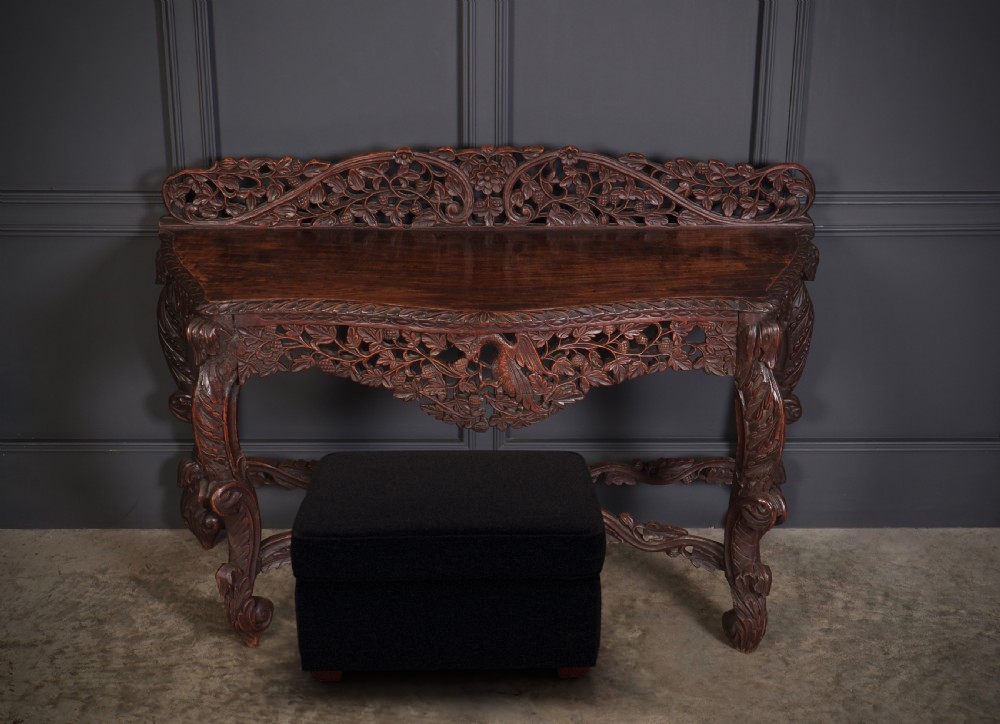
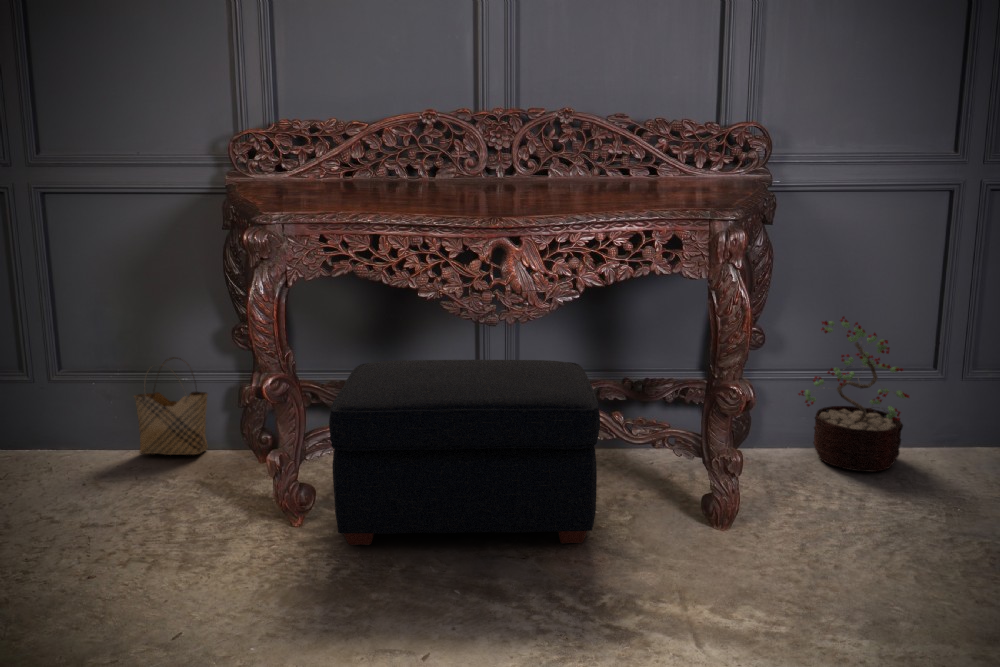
decorative plant: none [835,389,964,573] -> present [798,317,909,472]
woven basket: none [57,432,147,548] -> present [134,357,208,455]

